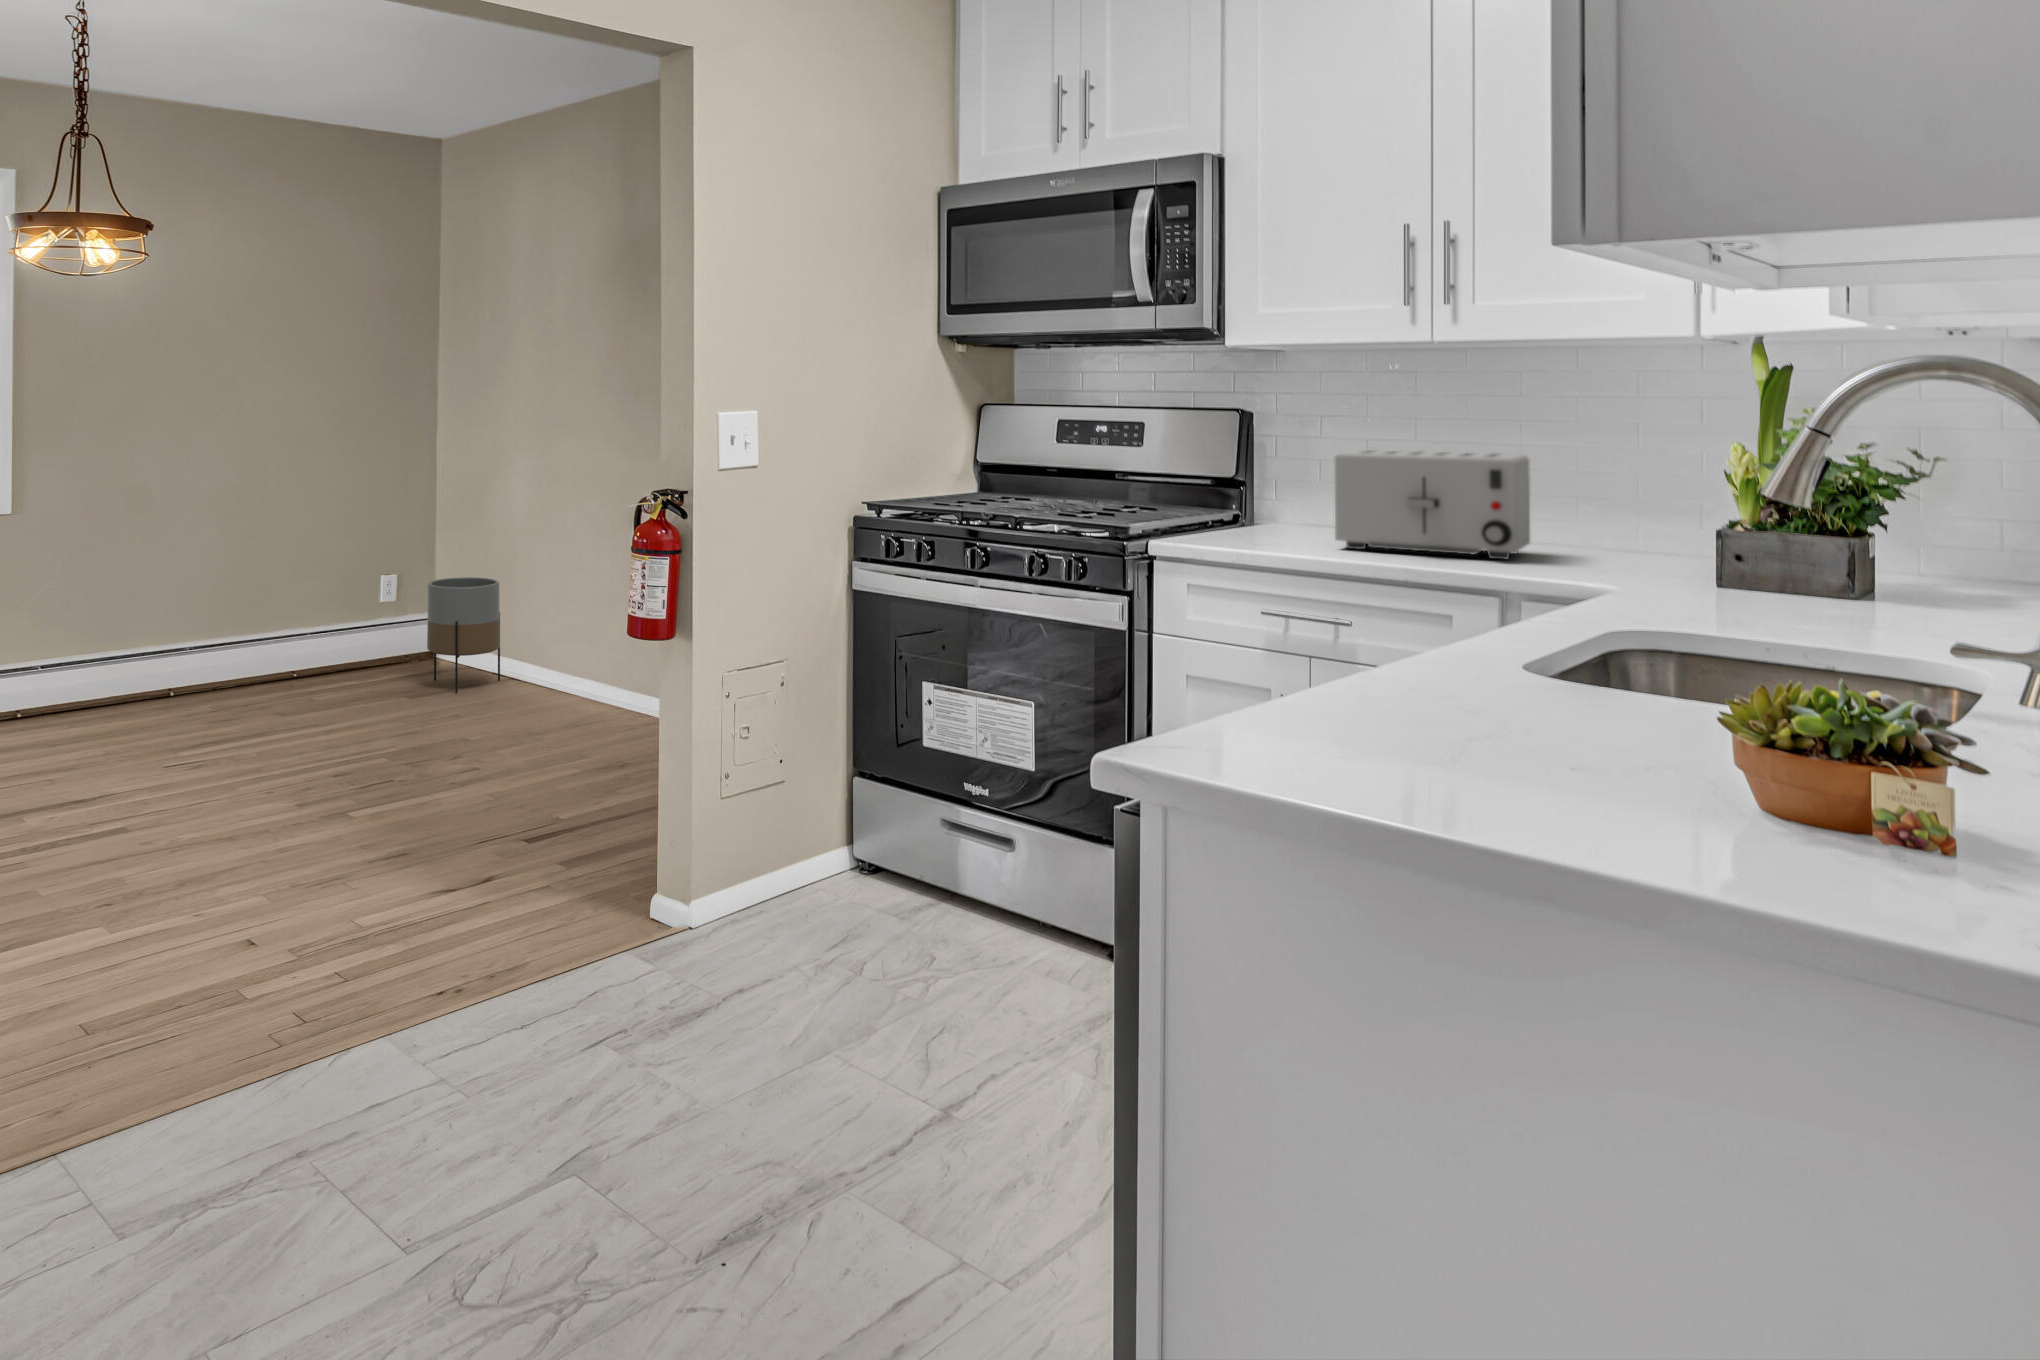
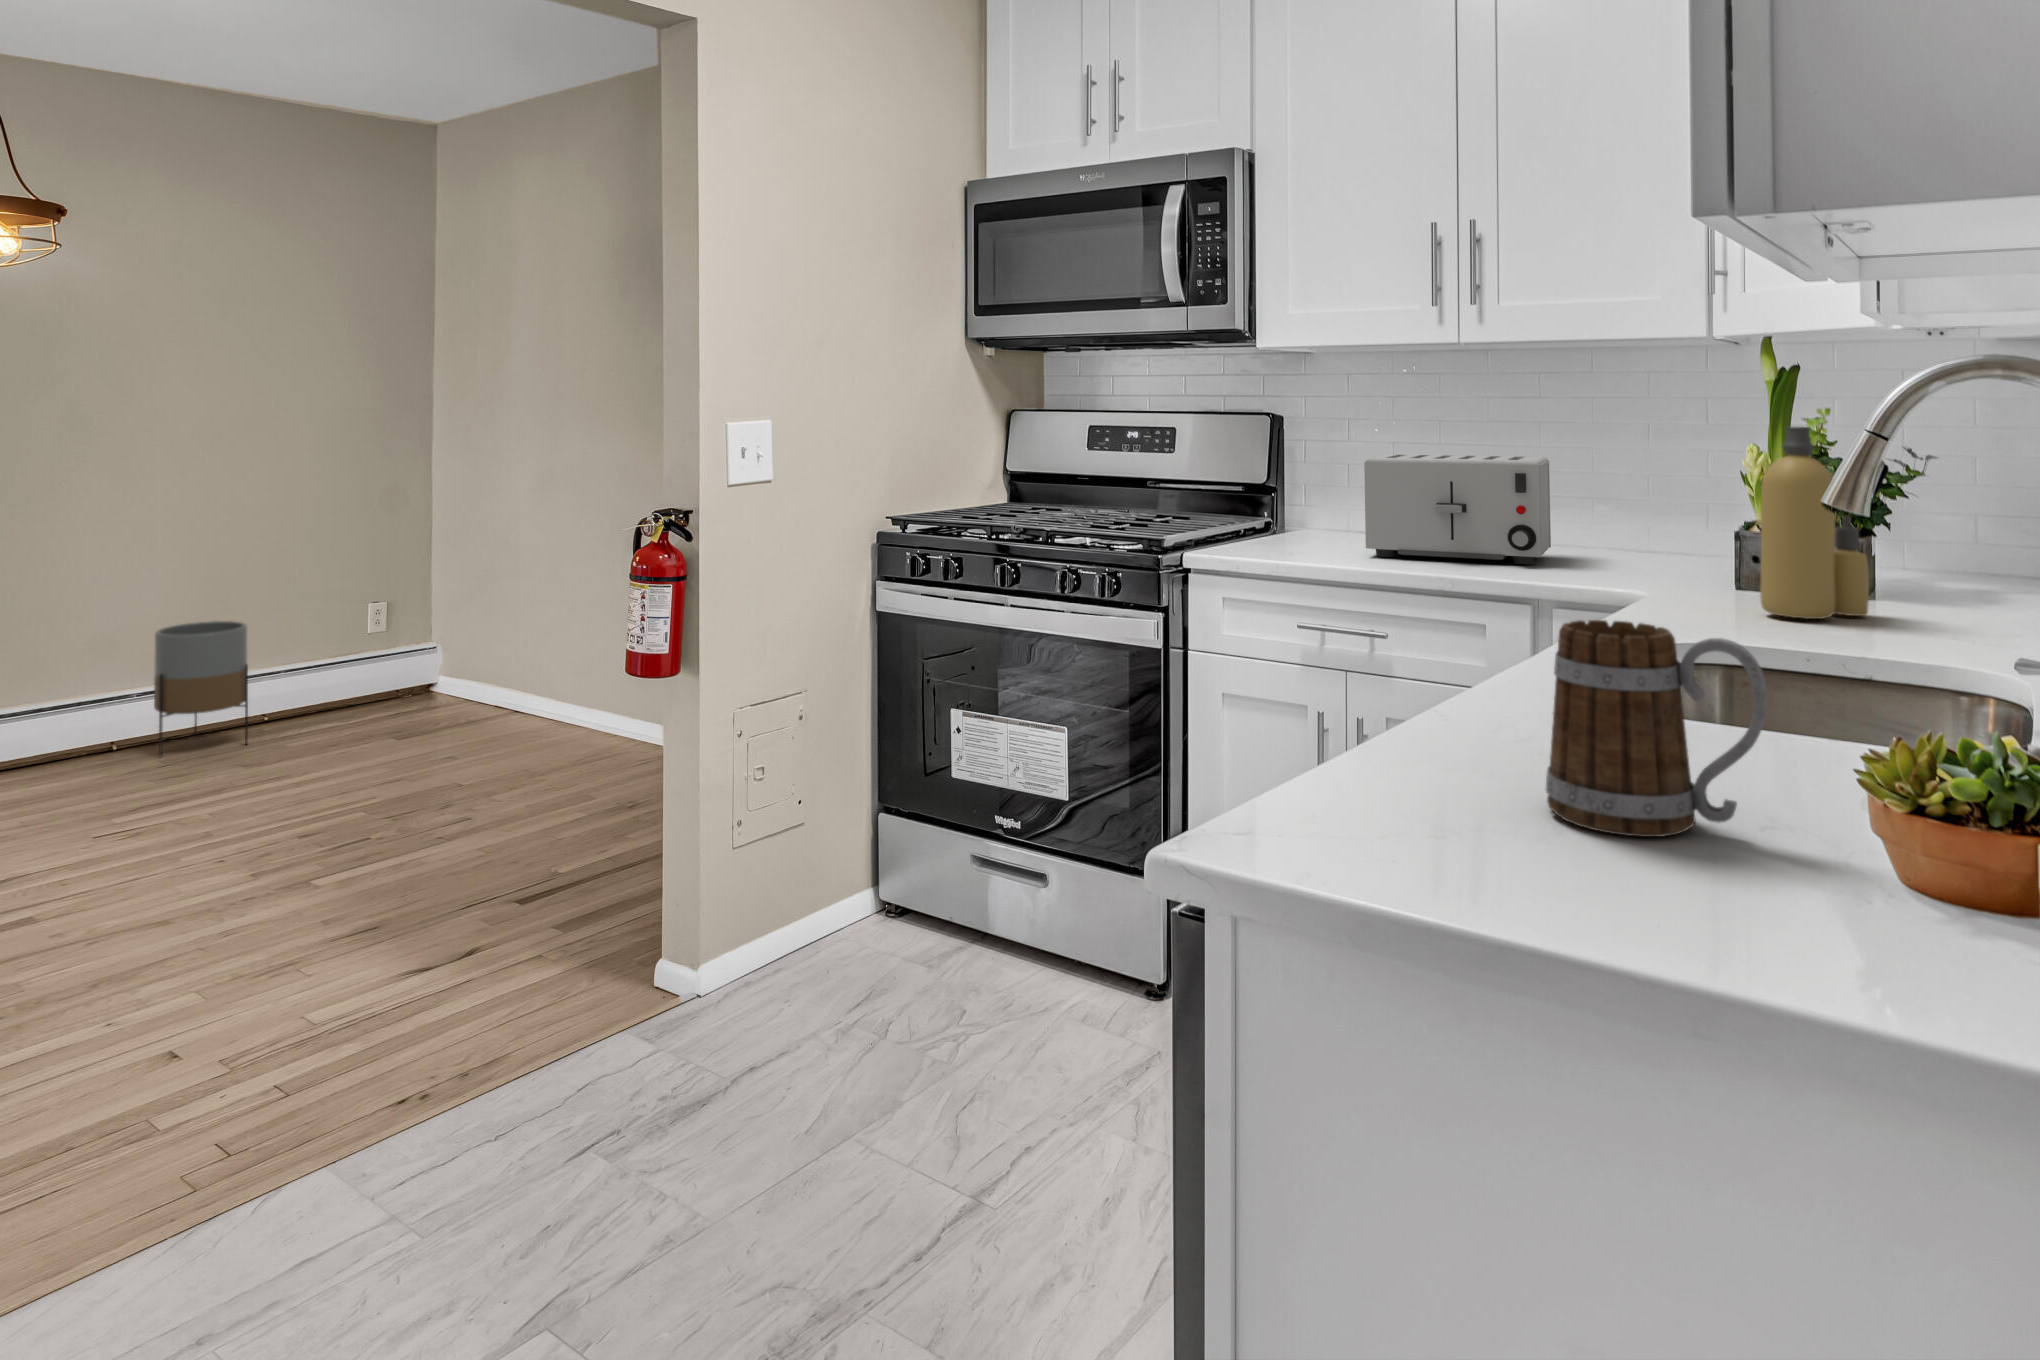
bottle: none [1733,427,1850,614] -> present [1760,427,1869,619]
planter: present [427,577,500,693] -> present [154,621,248,756]
mug: none [1456,587,1653,767] -> present [1546,620,1767,837]

